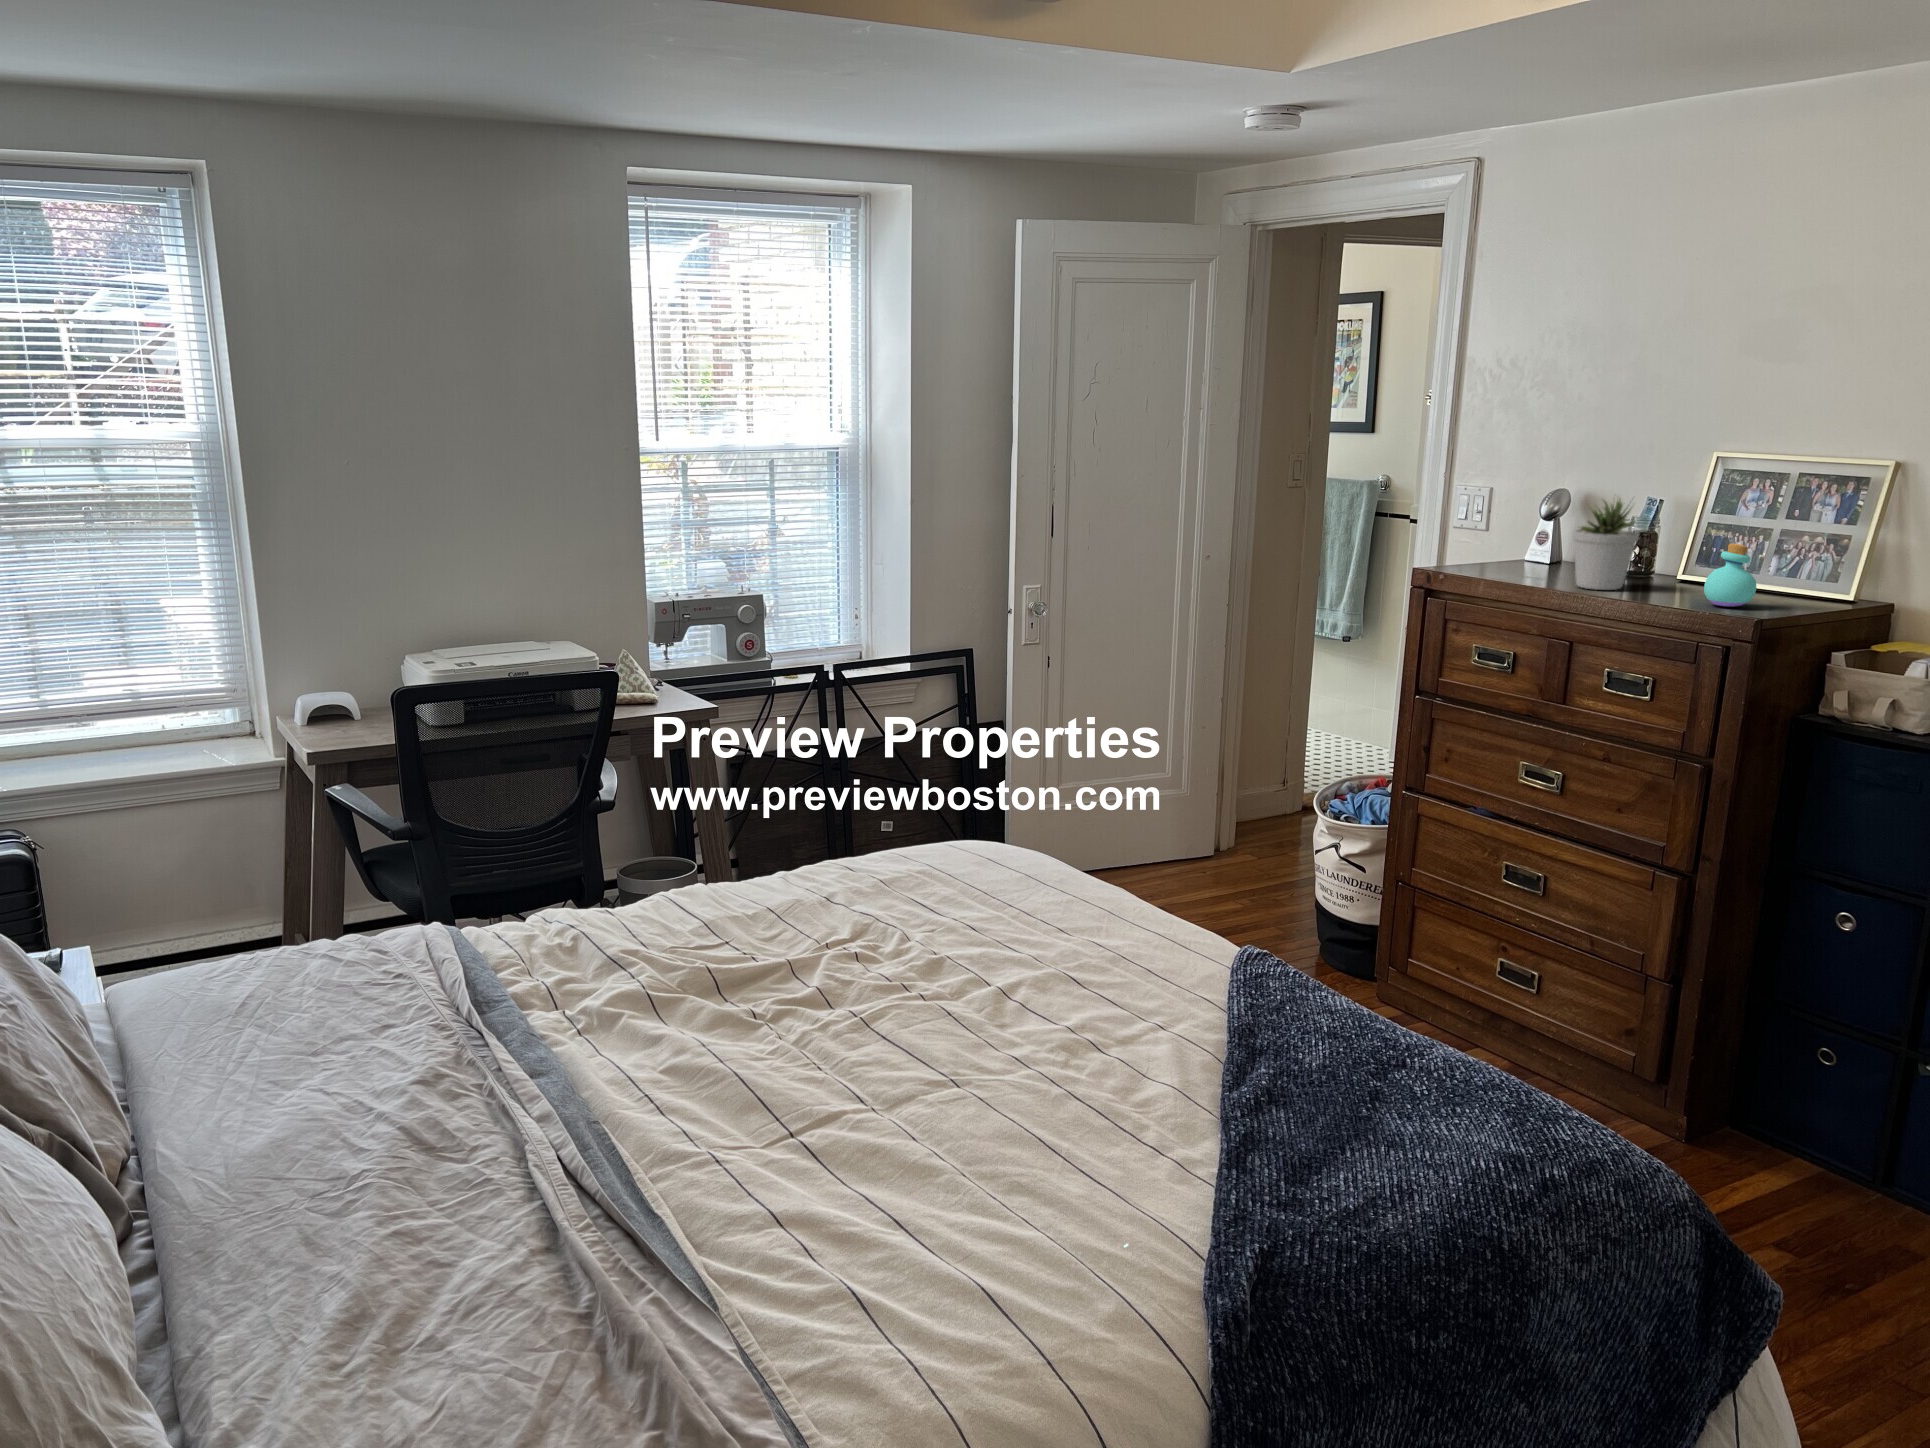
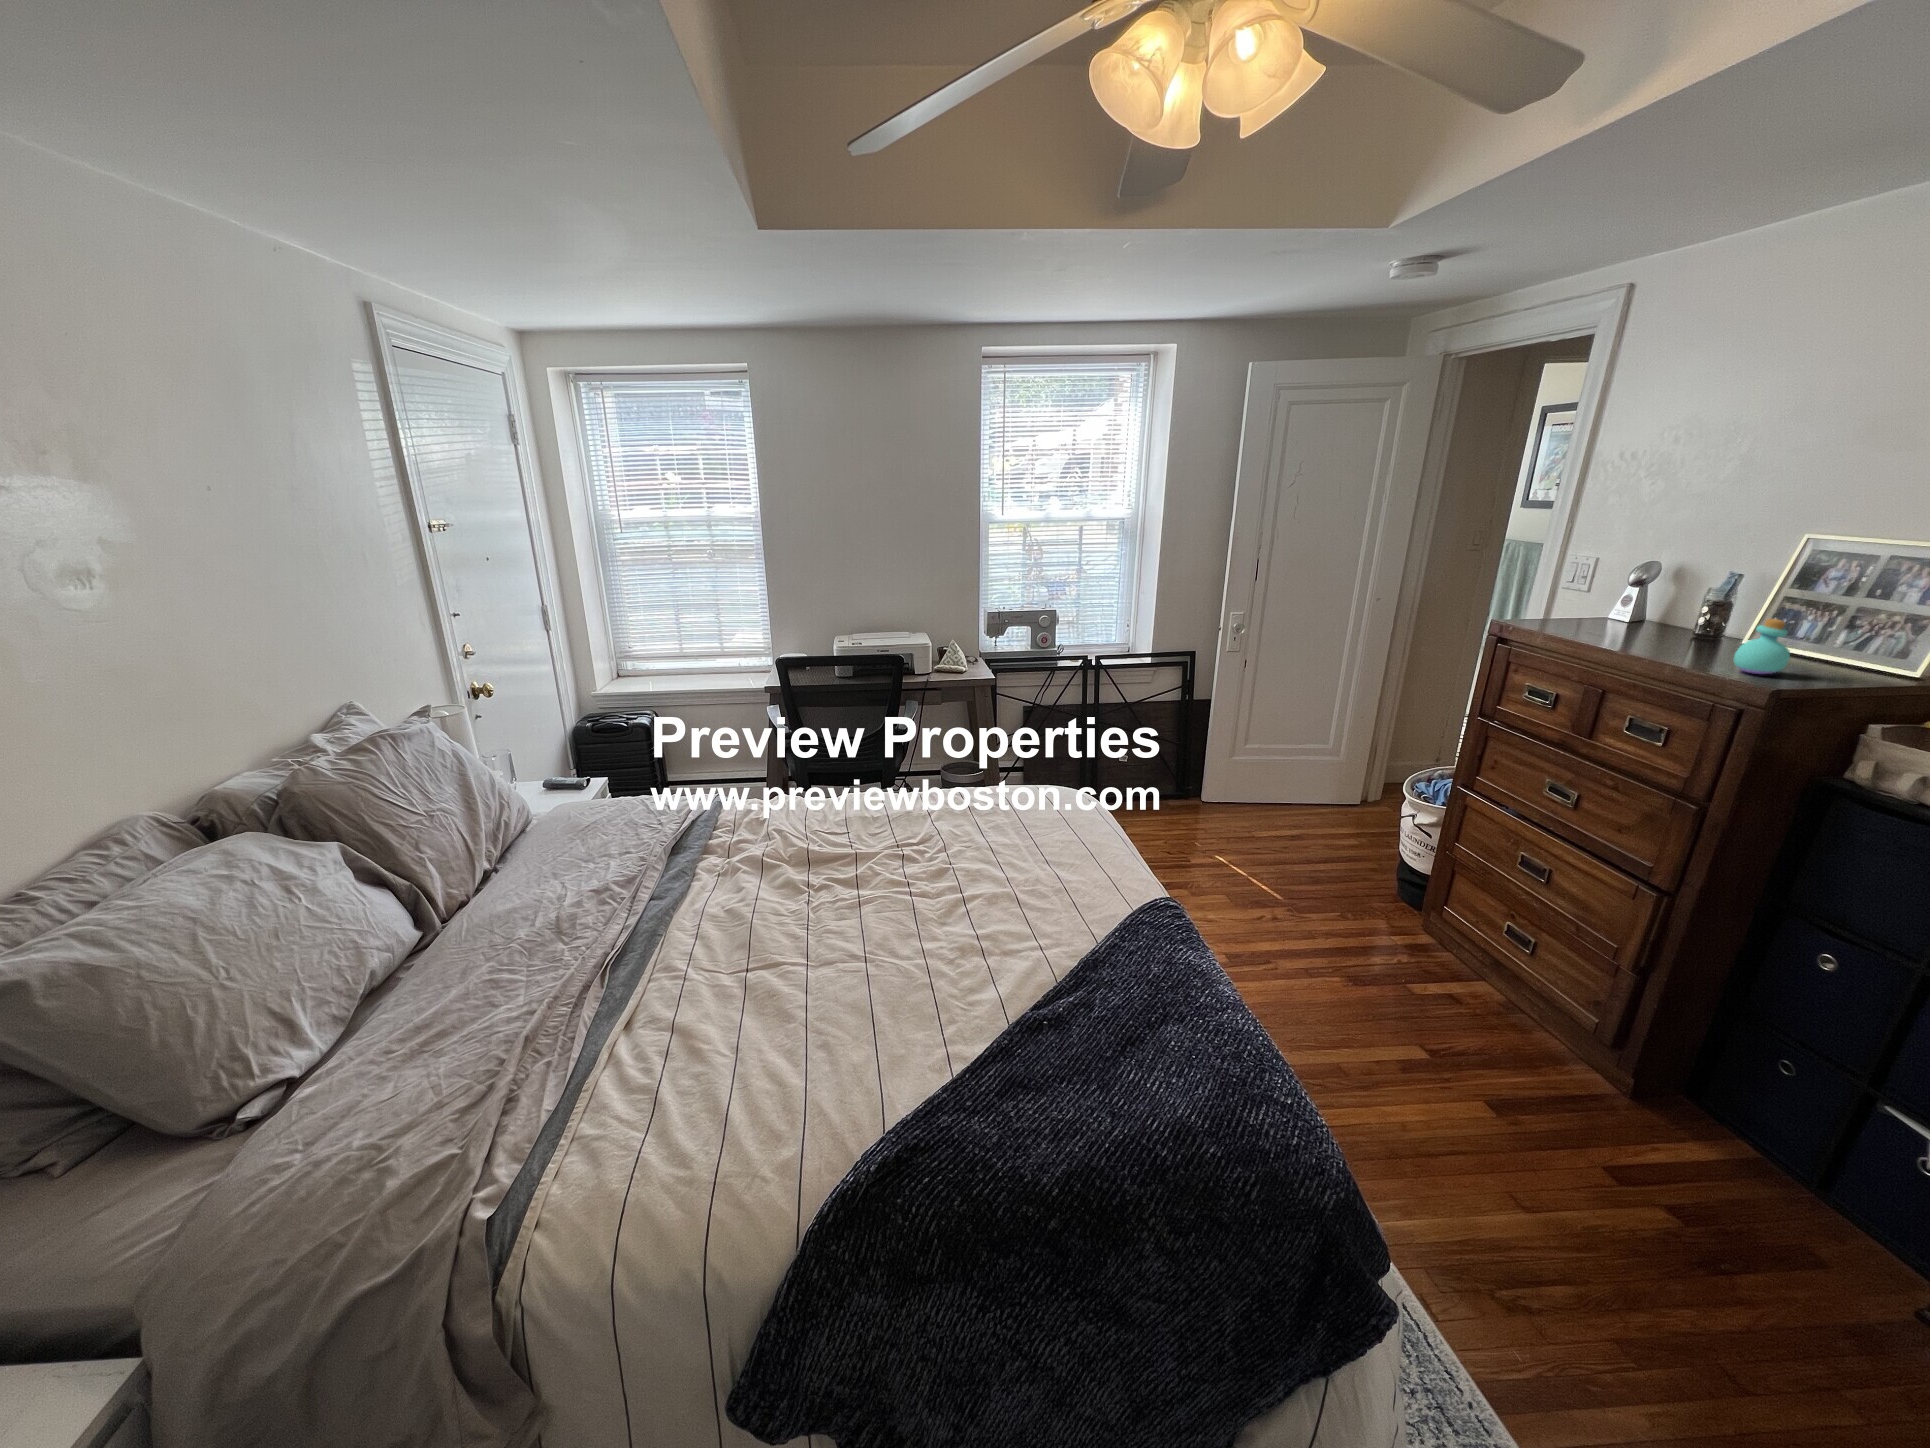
potted plant: present [1573,499,1639,590] -> none [1624,569,1697,650]

